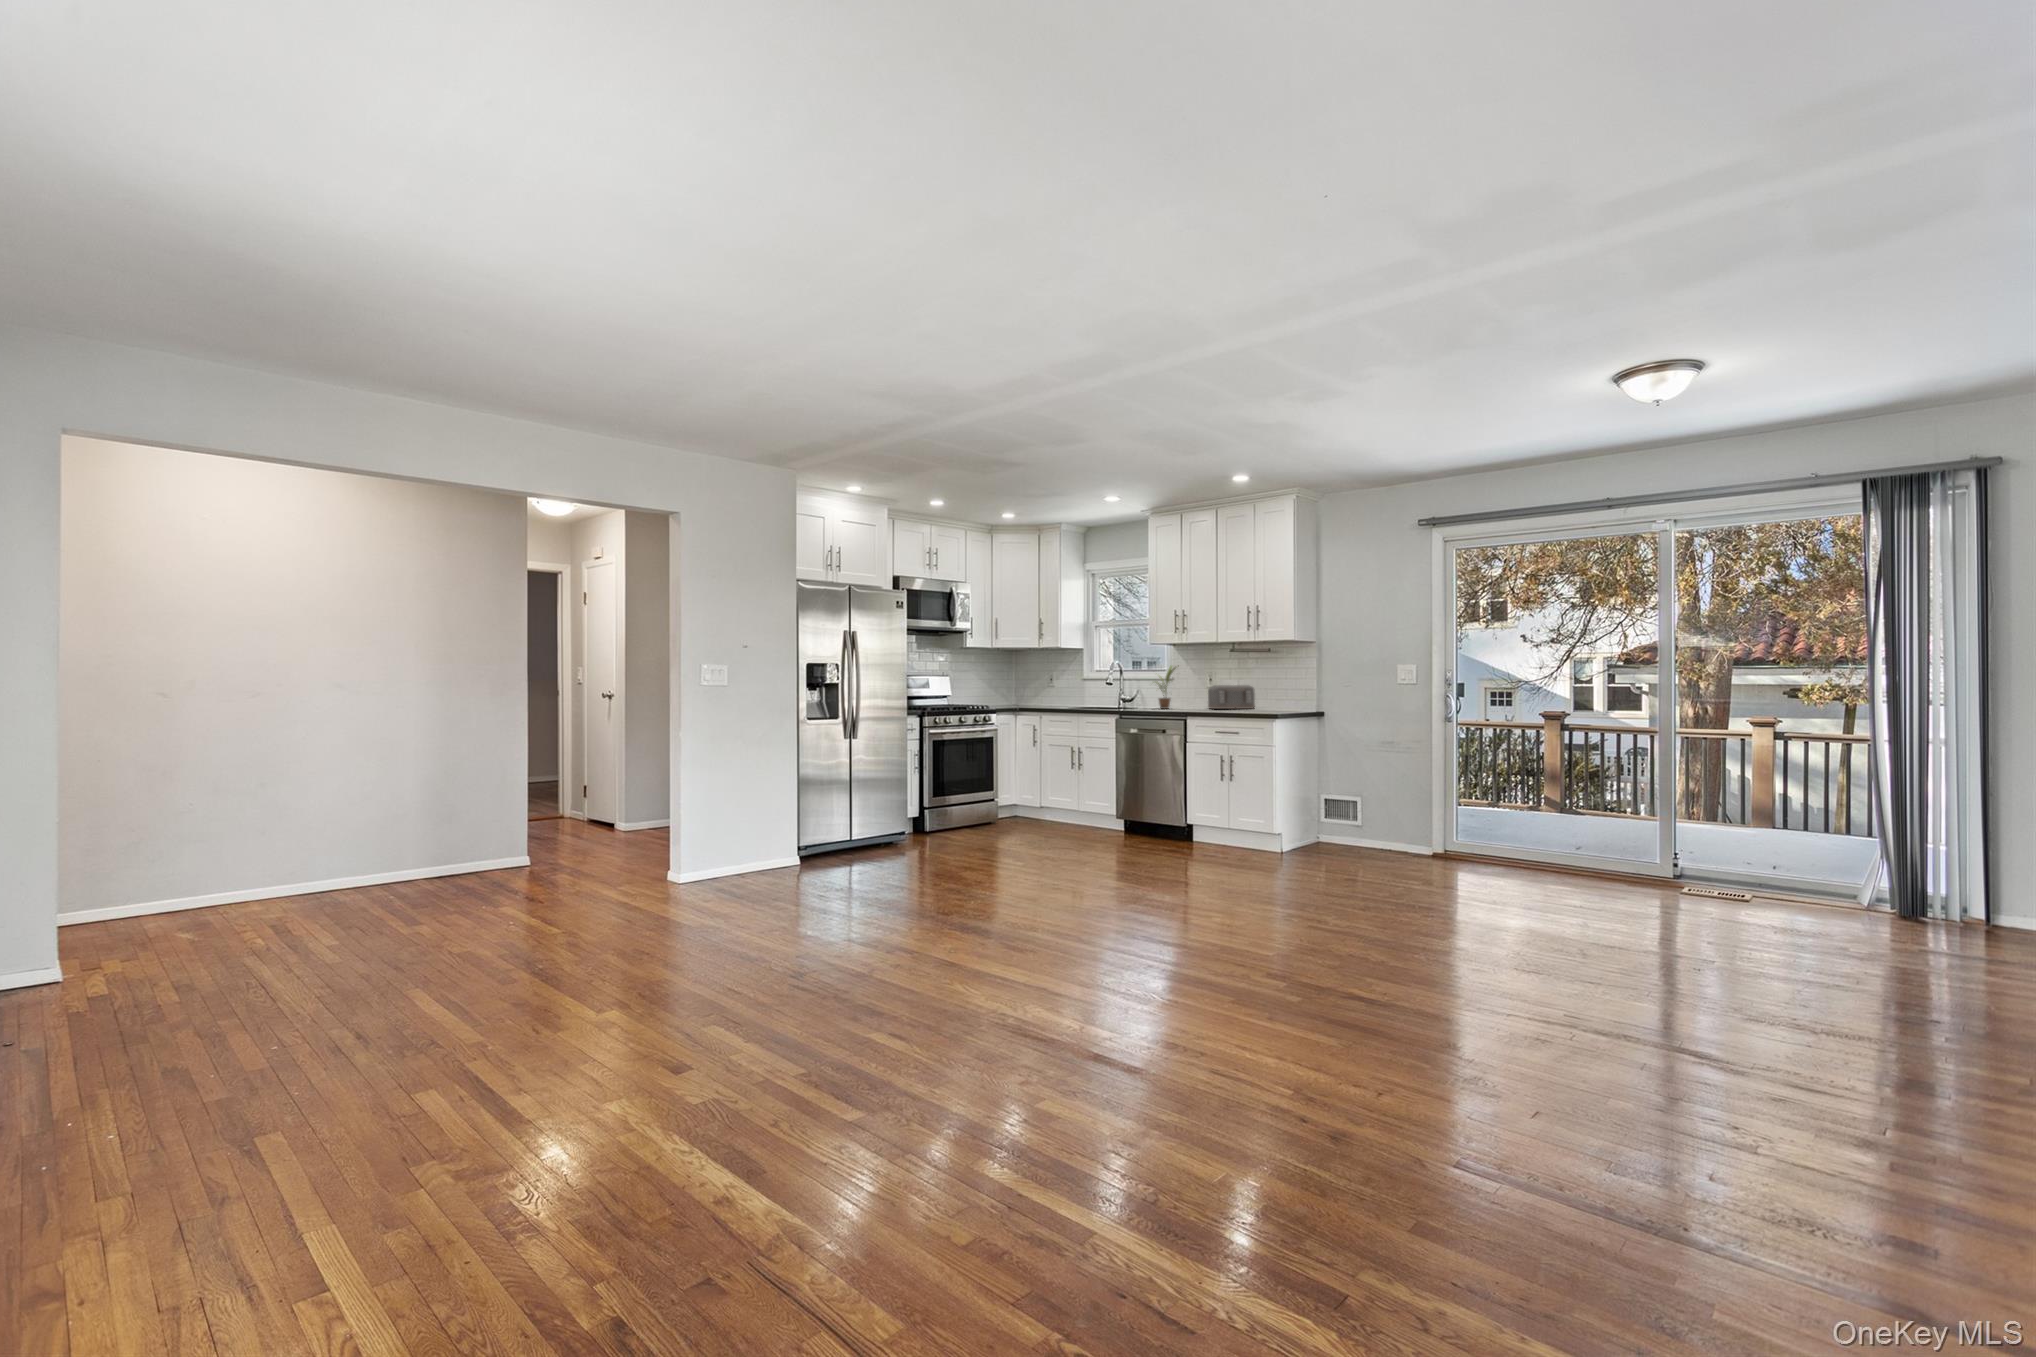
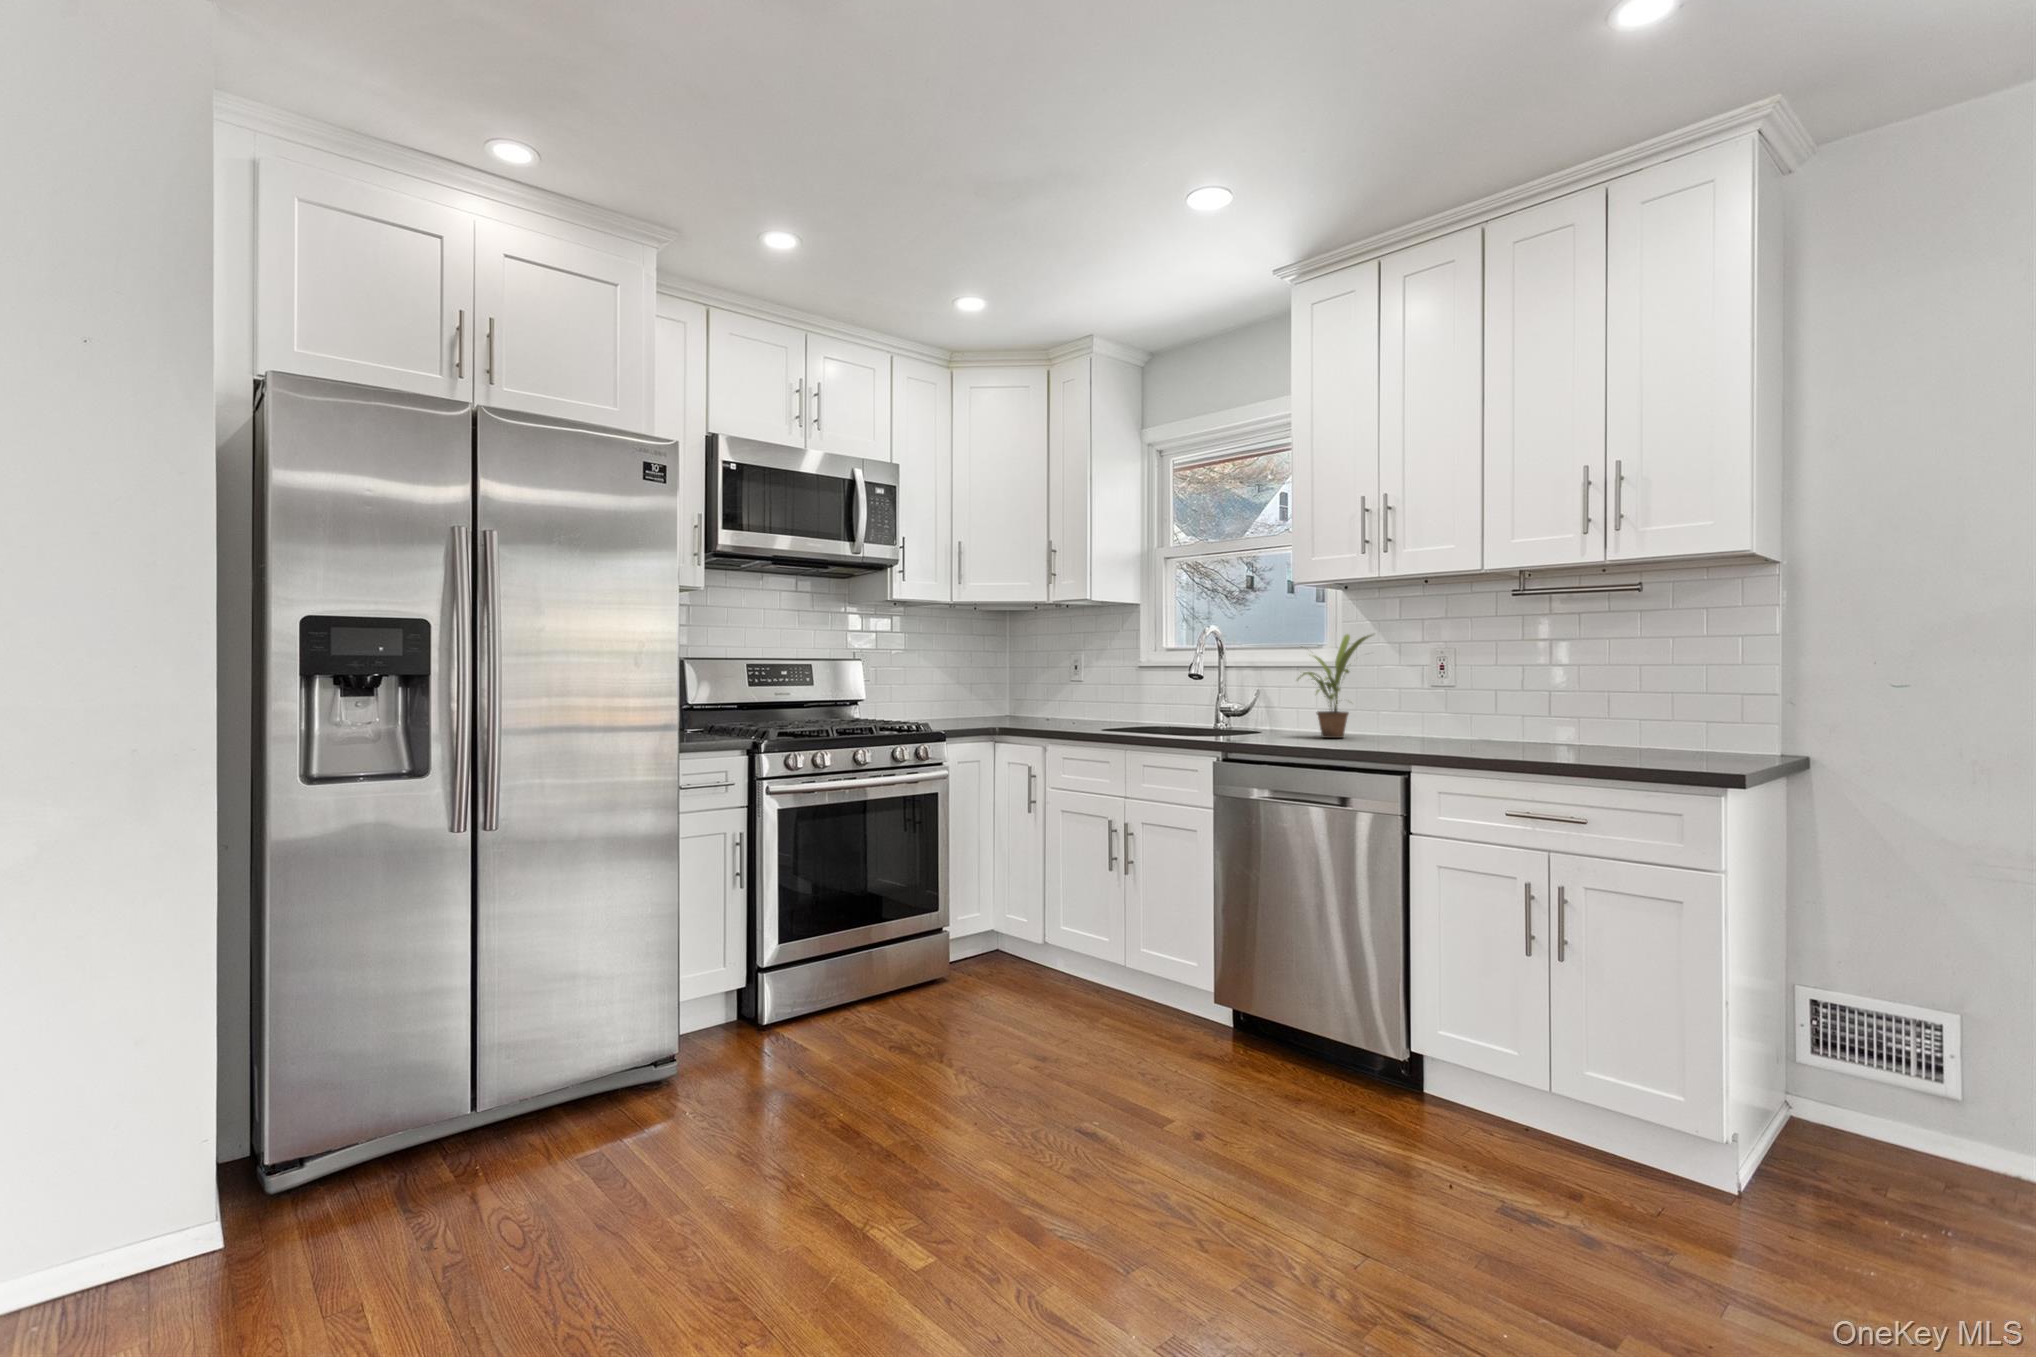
toaster: present [1208,685,1255,709] -> none [1445,684,1591,747]

